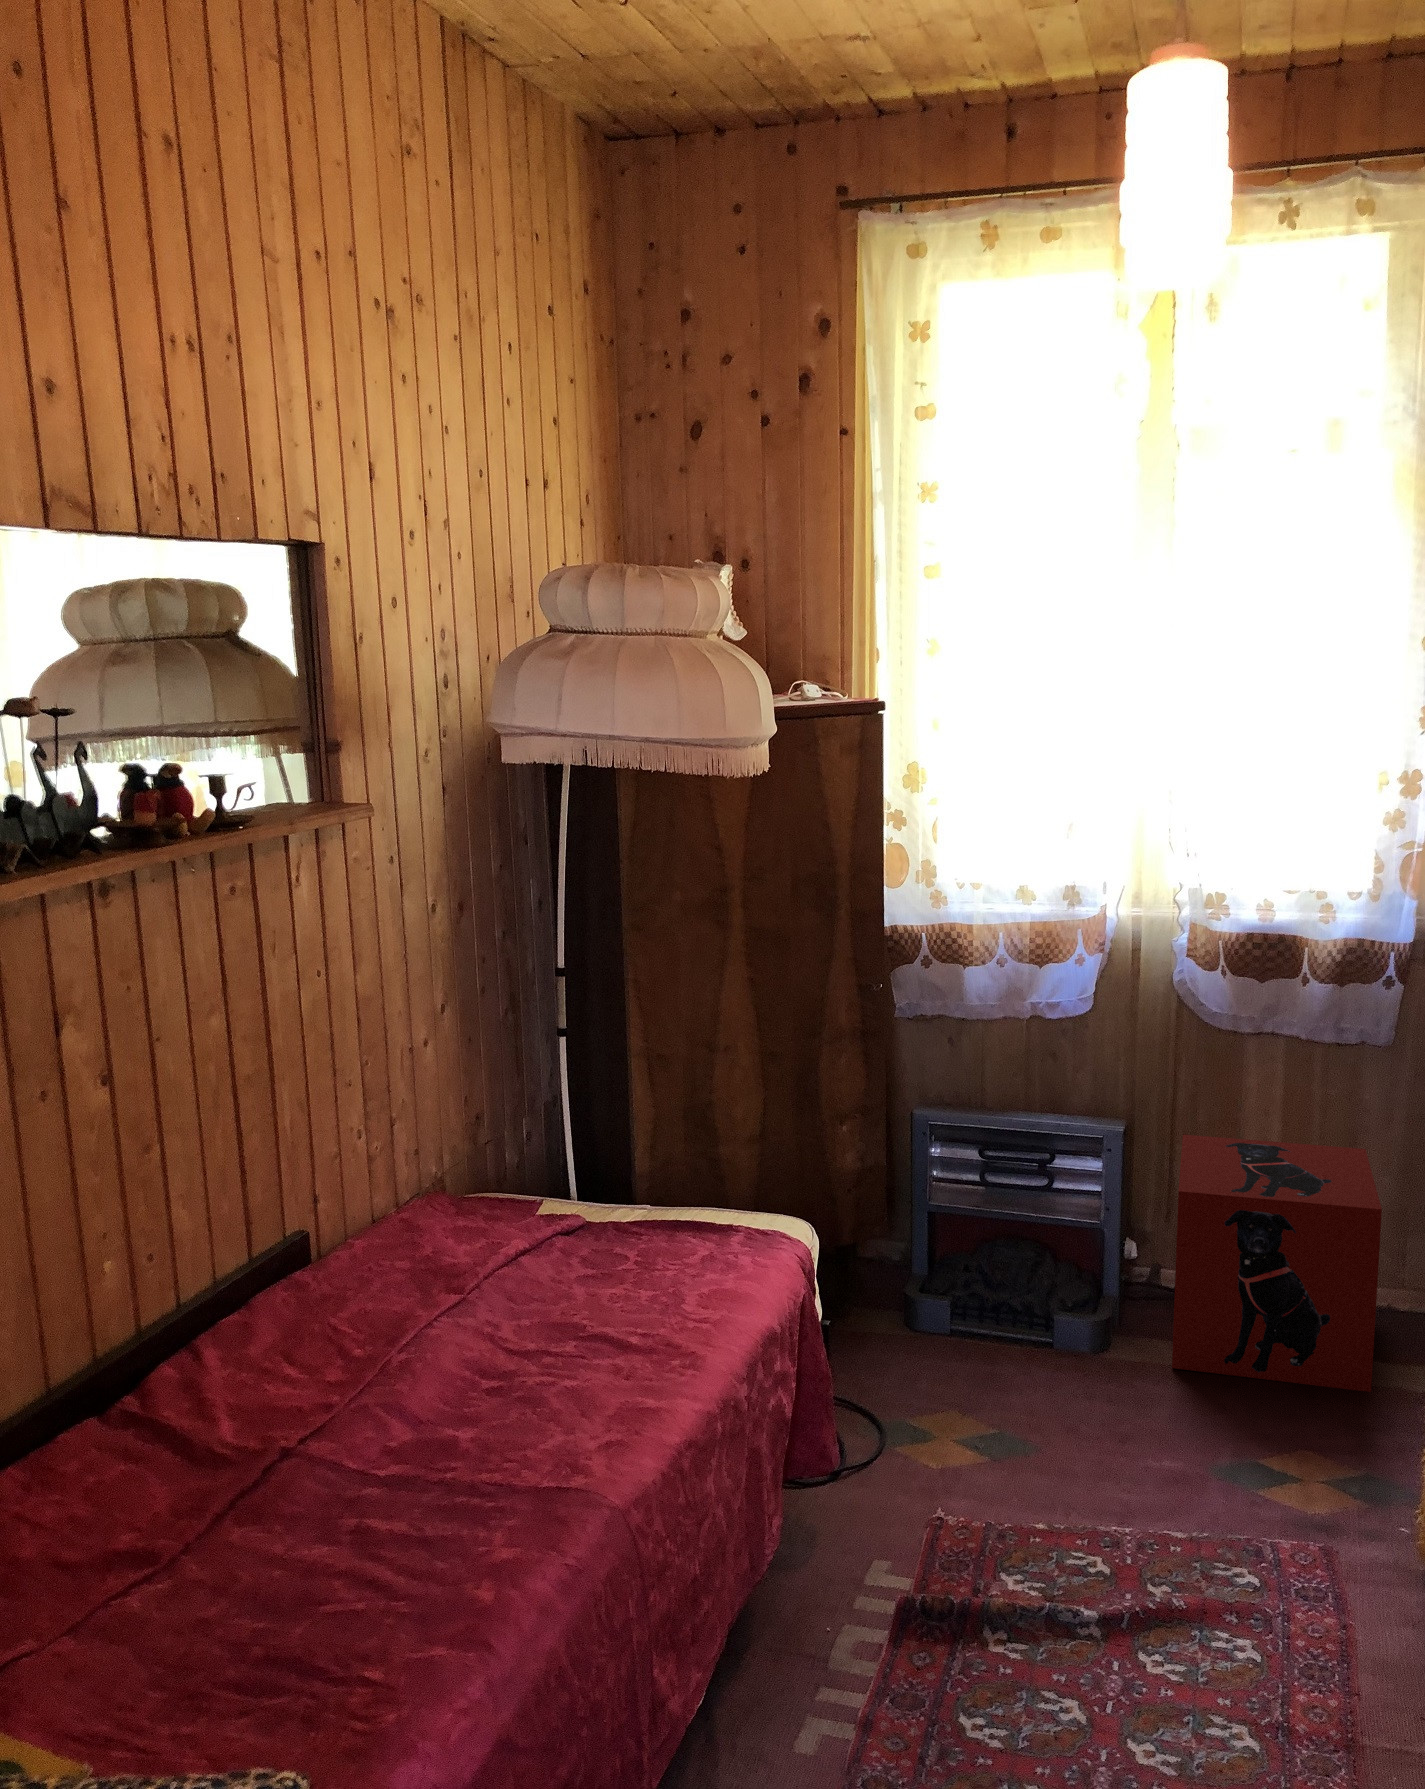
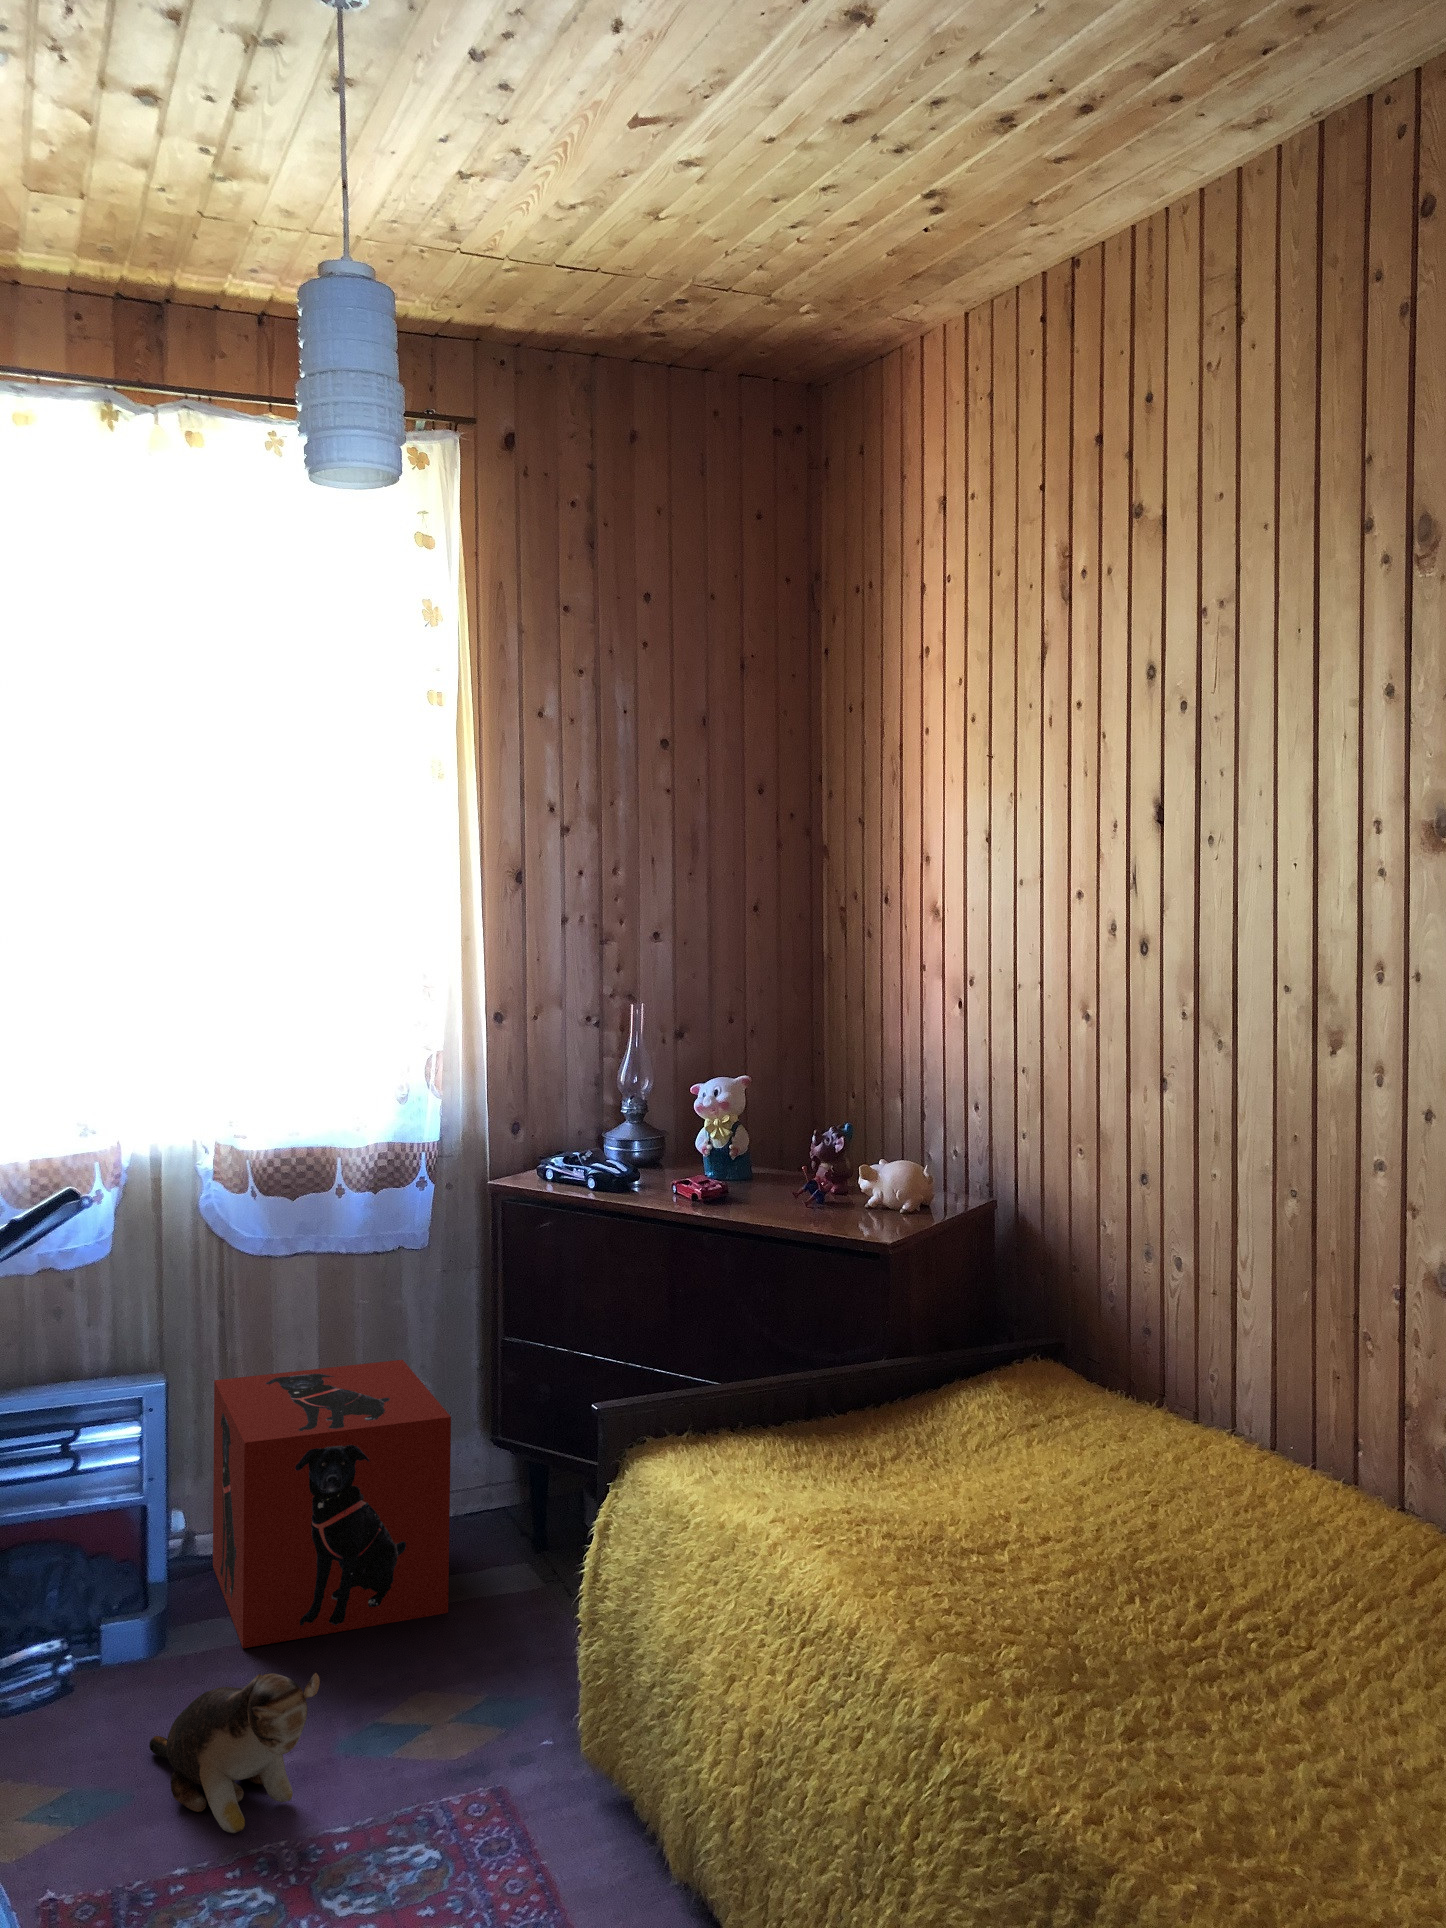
plush toy: none [1062,1384,1172,1509] -> present [149,1673,320,1833]

